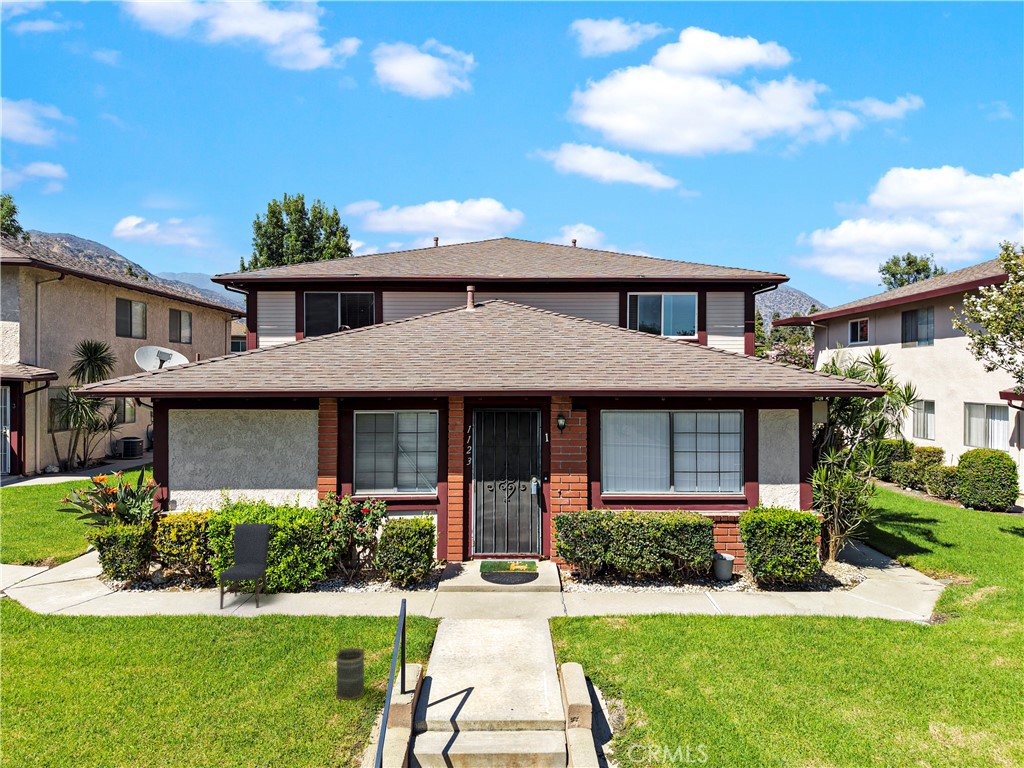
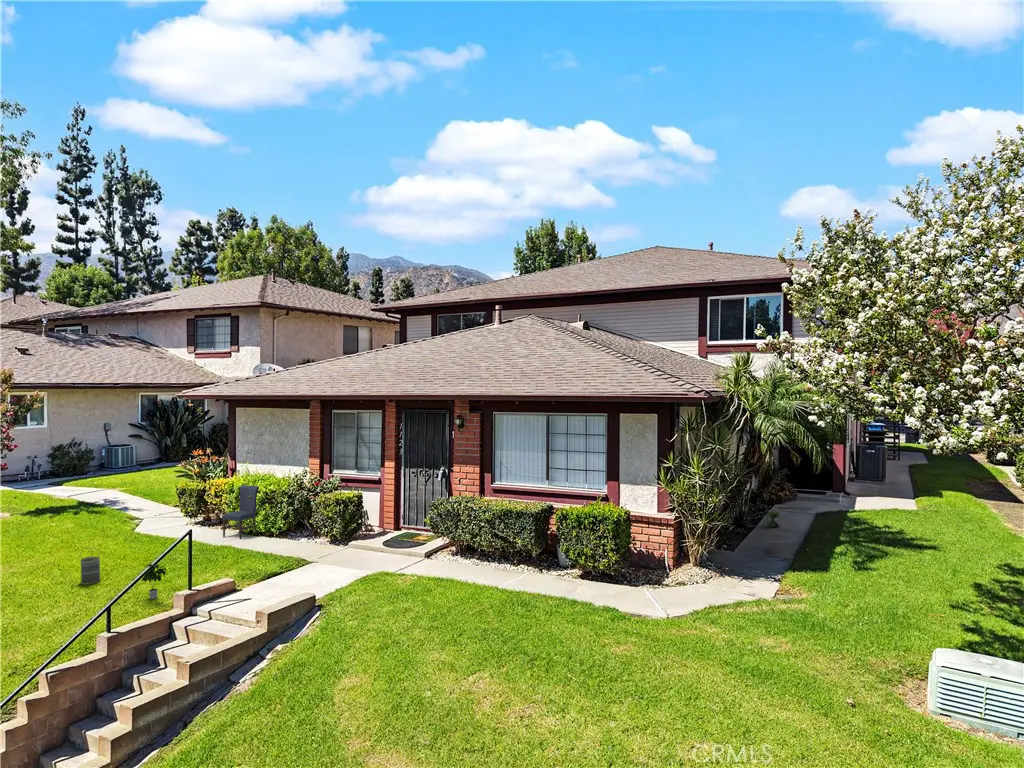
basket: present [336,636,365,699] -> present [81,549,100,584]
potted plant: none [282,677,339,742] -> present [142,564,167,599]

